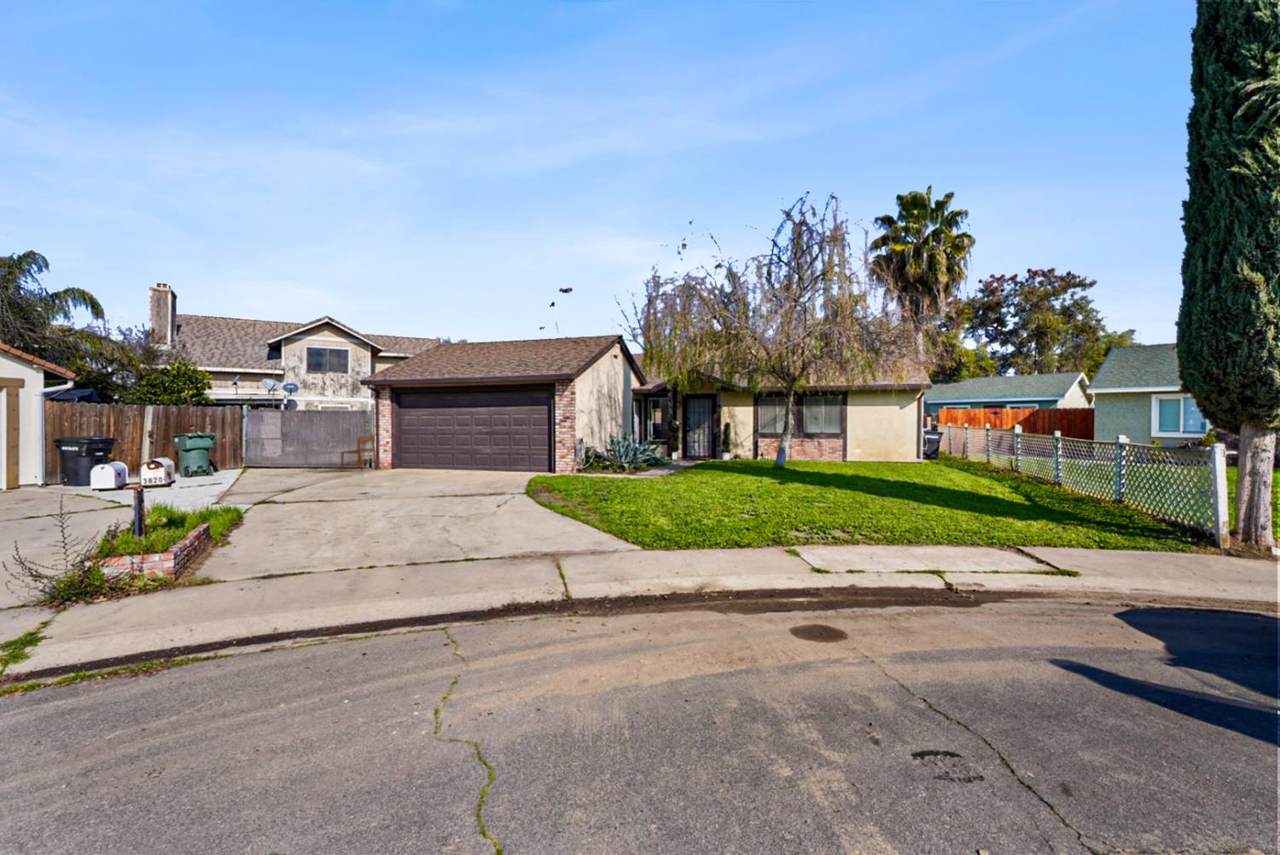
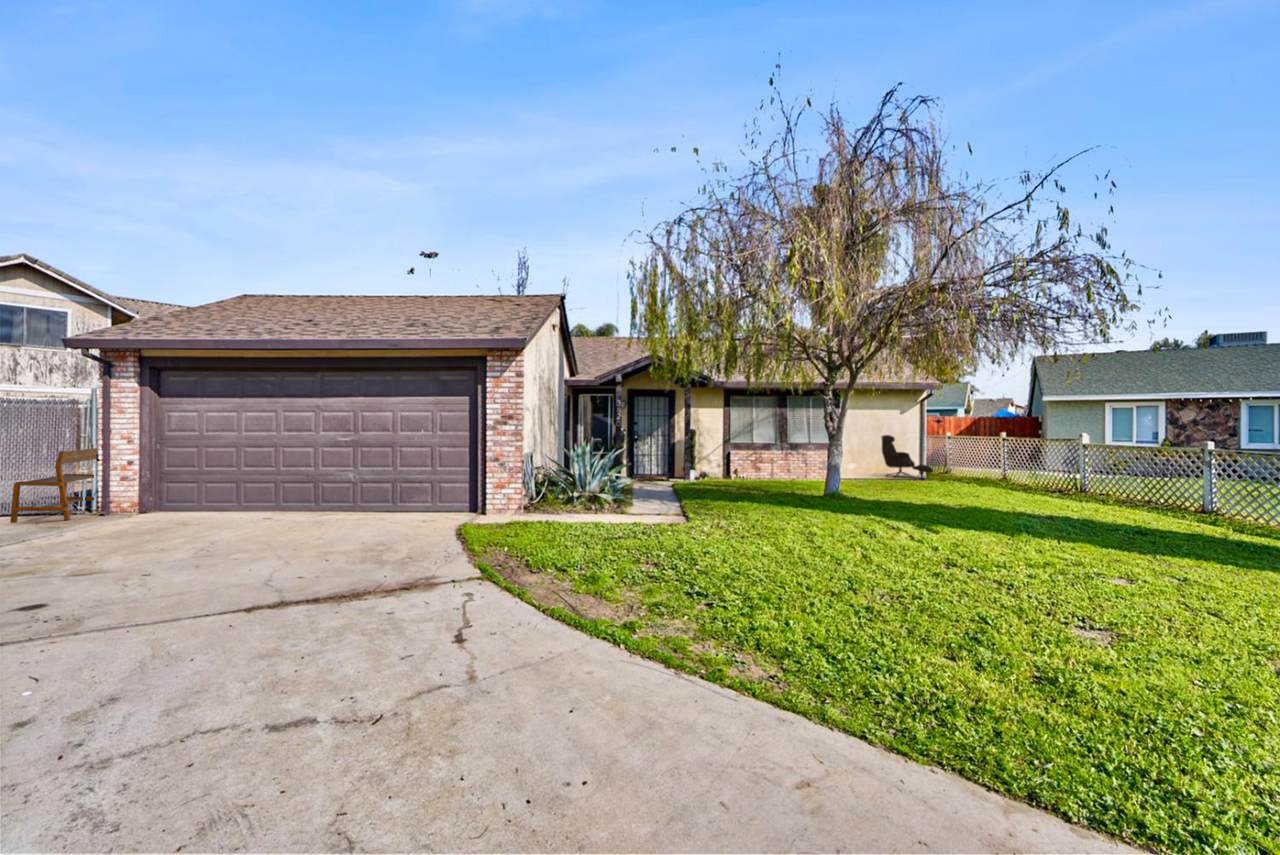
lounge chair: none [878,427,917,462] -> present [882,435,933,478]

